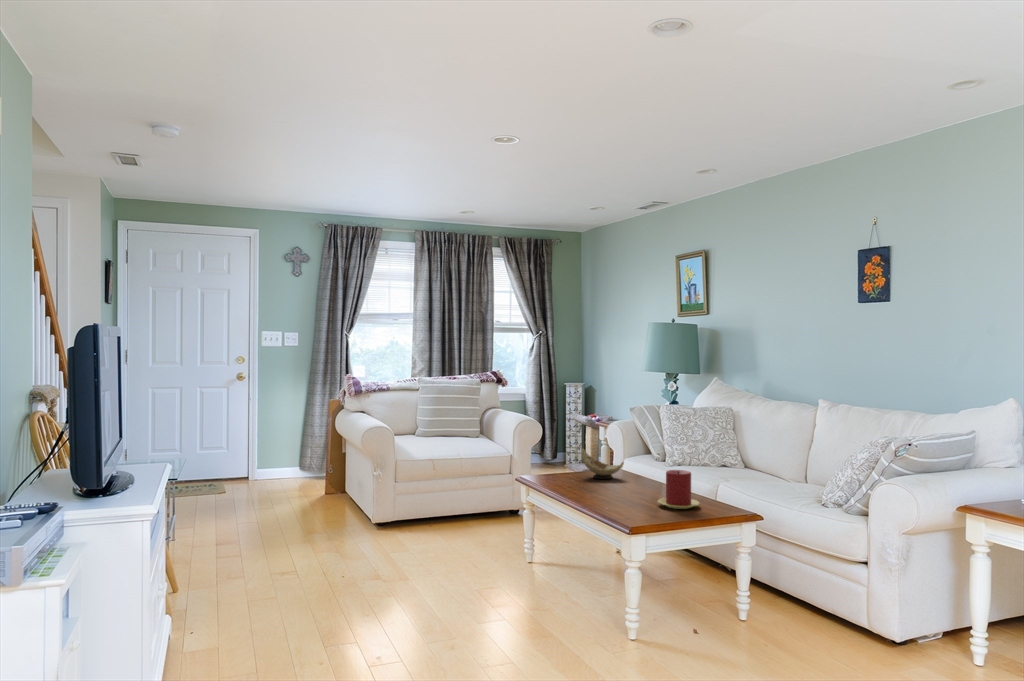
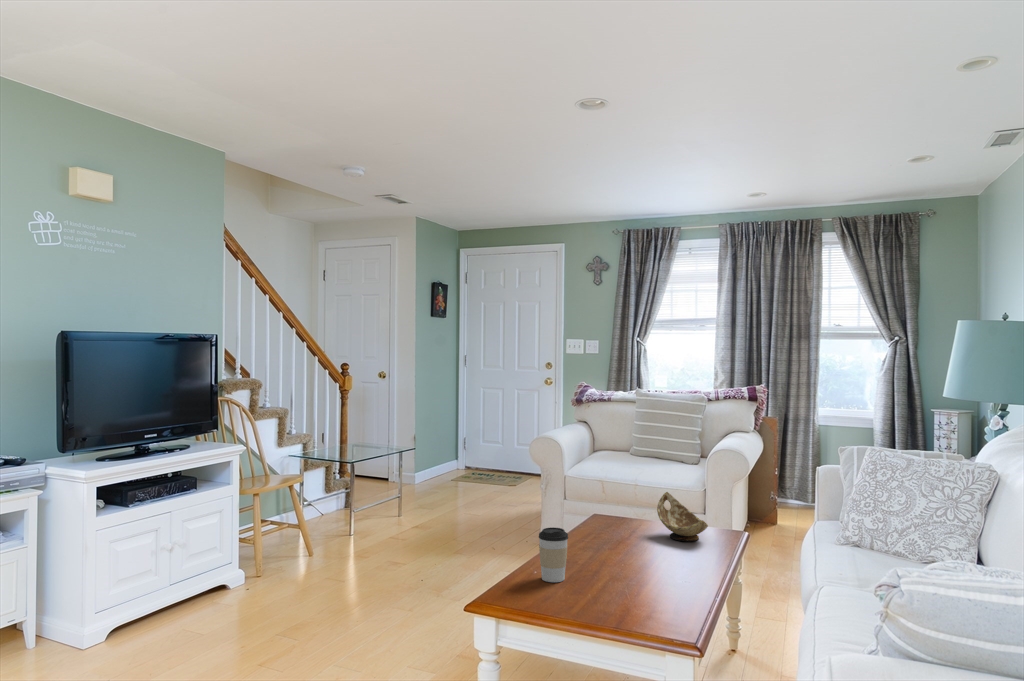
candle: present [658,470,700,509] -> none [597,540,663,606]
coffee cup: none [609,473,630,510] -> present [539,527,568,582]

